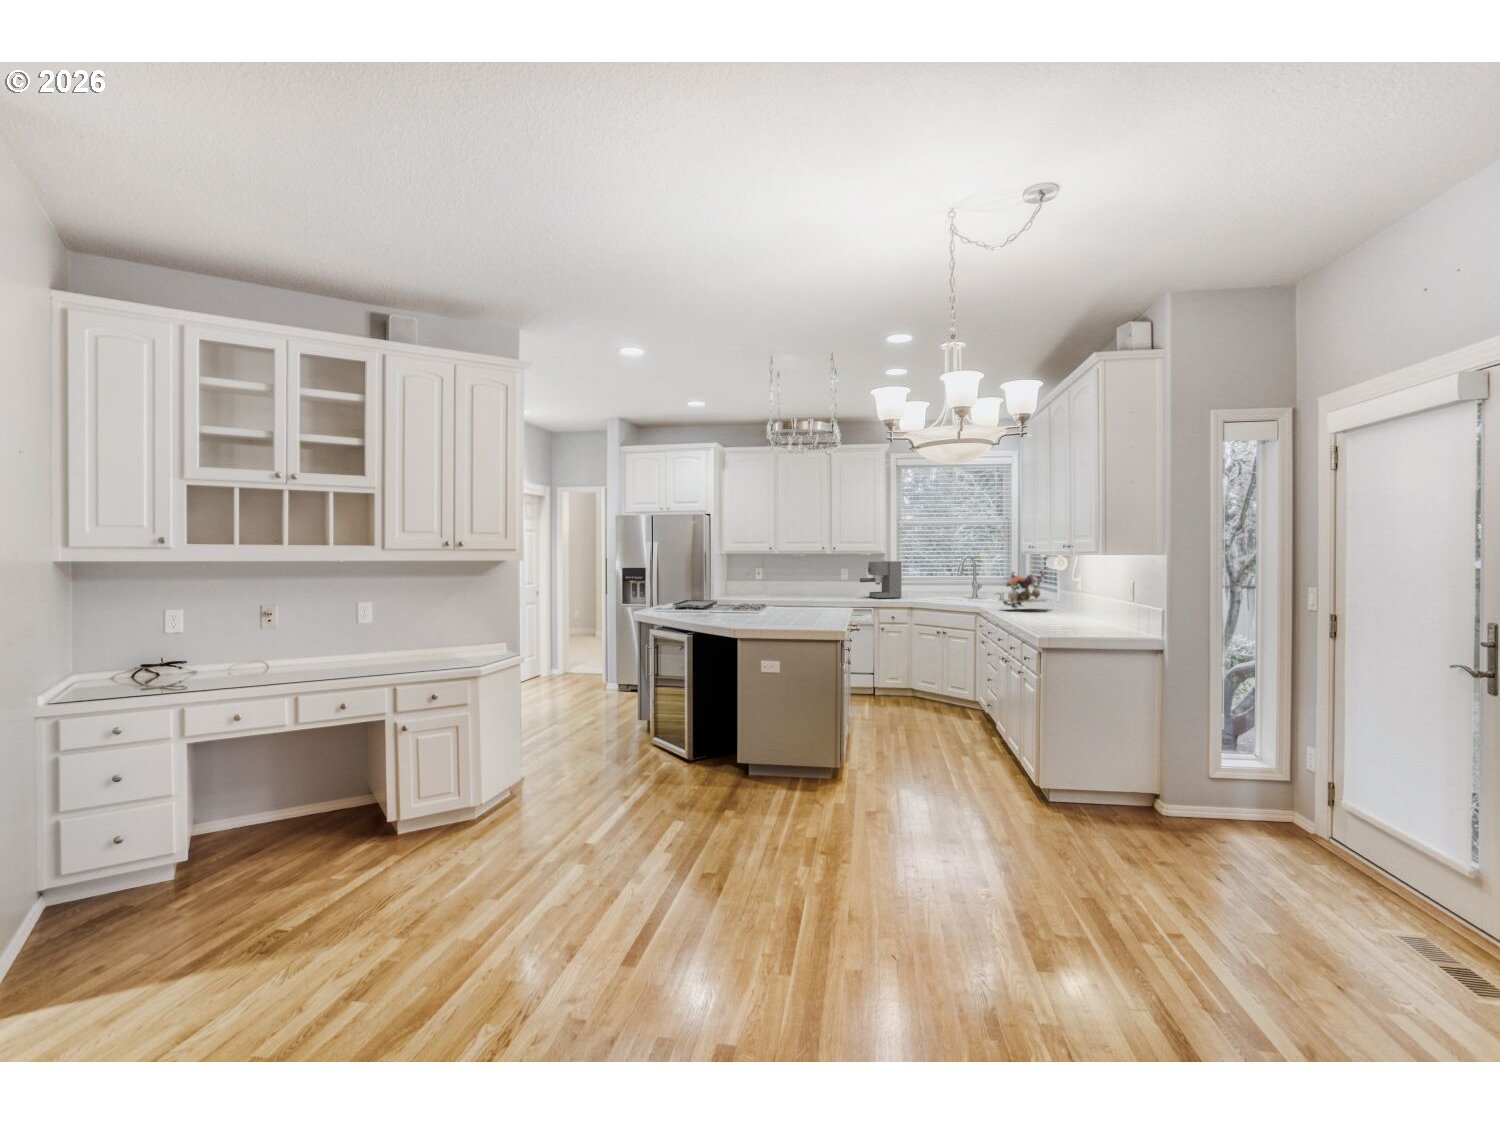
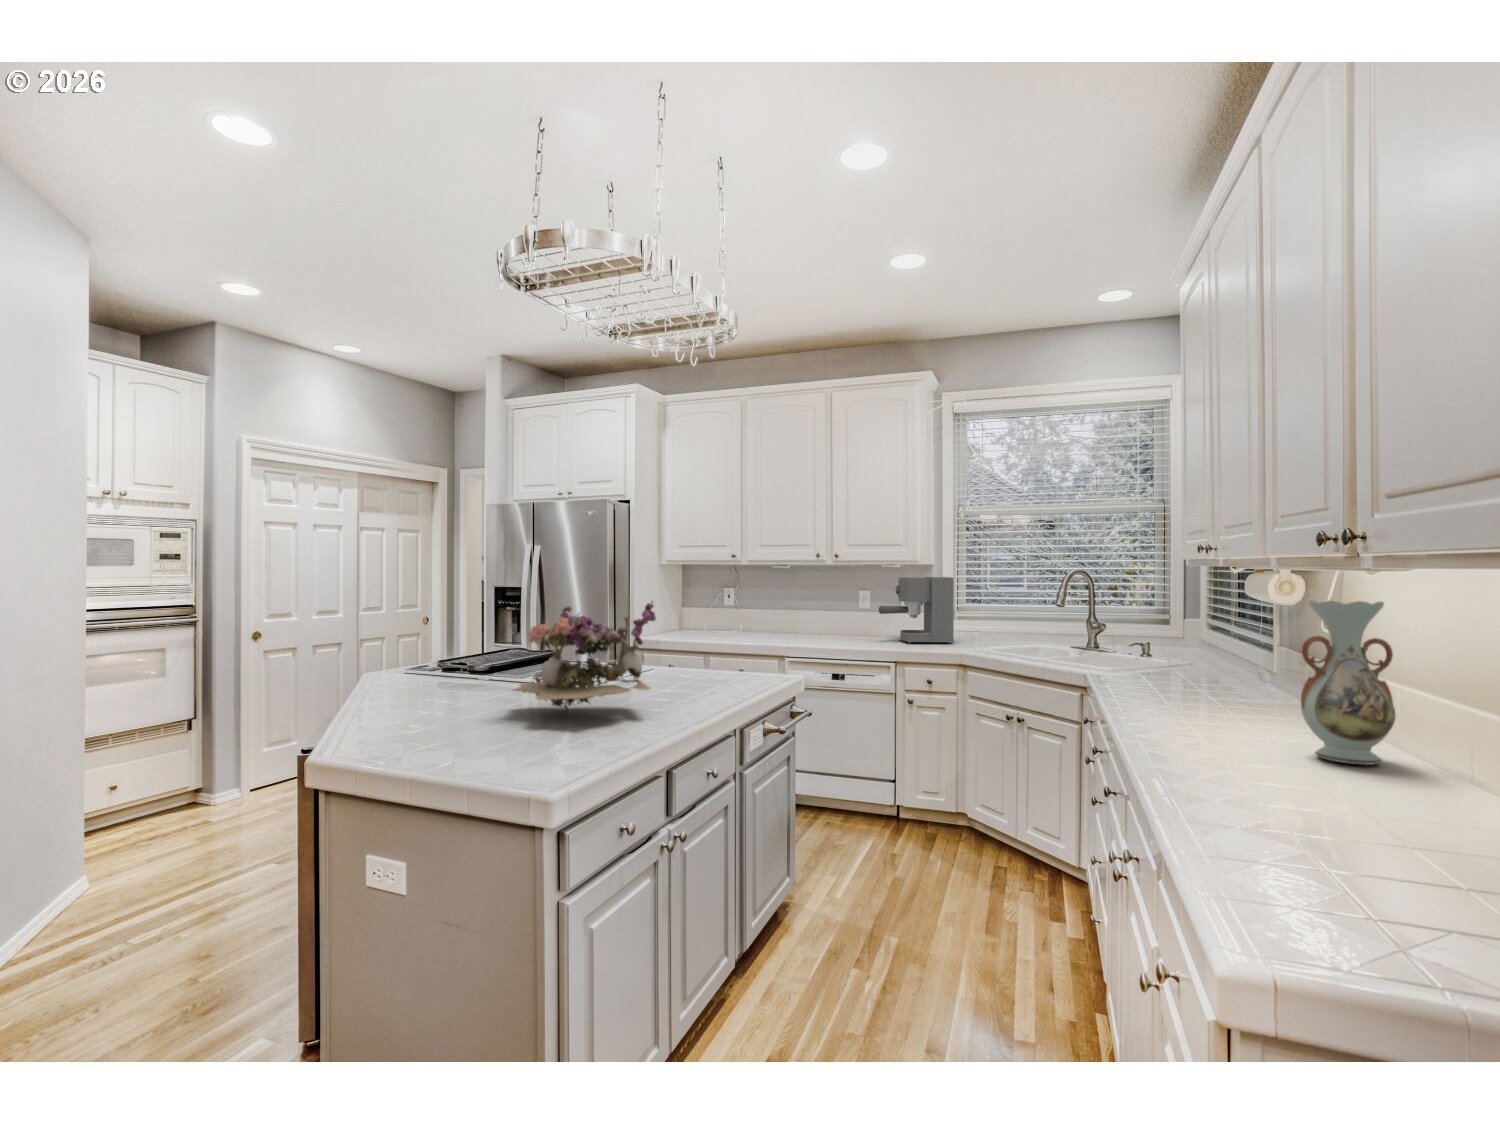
vase: none [1063,566,1090,621] -> present [1301,600,1395,765]
flower arrangement: present [1001,570,1047,608] -> present [513,601,656,711]

